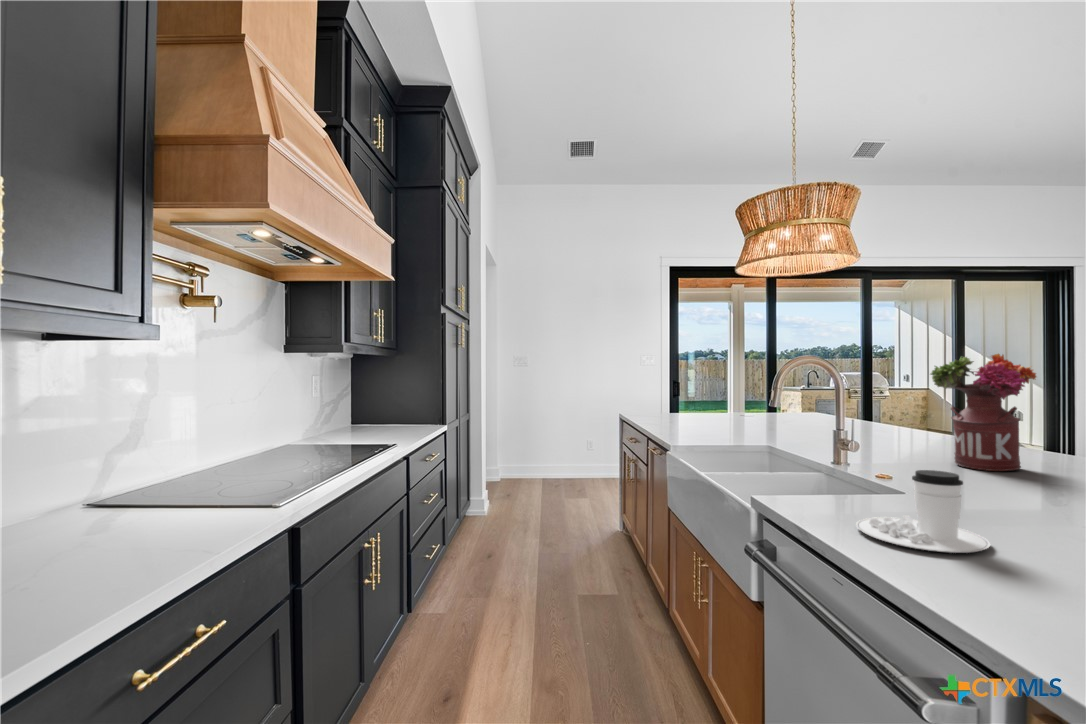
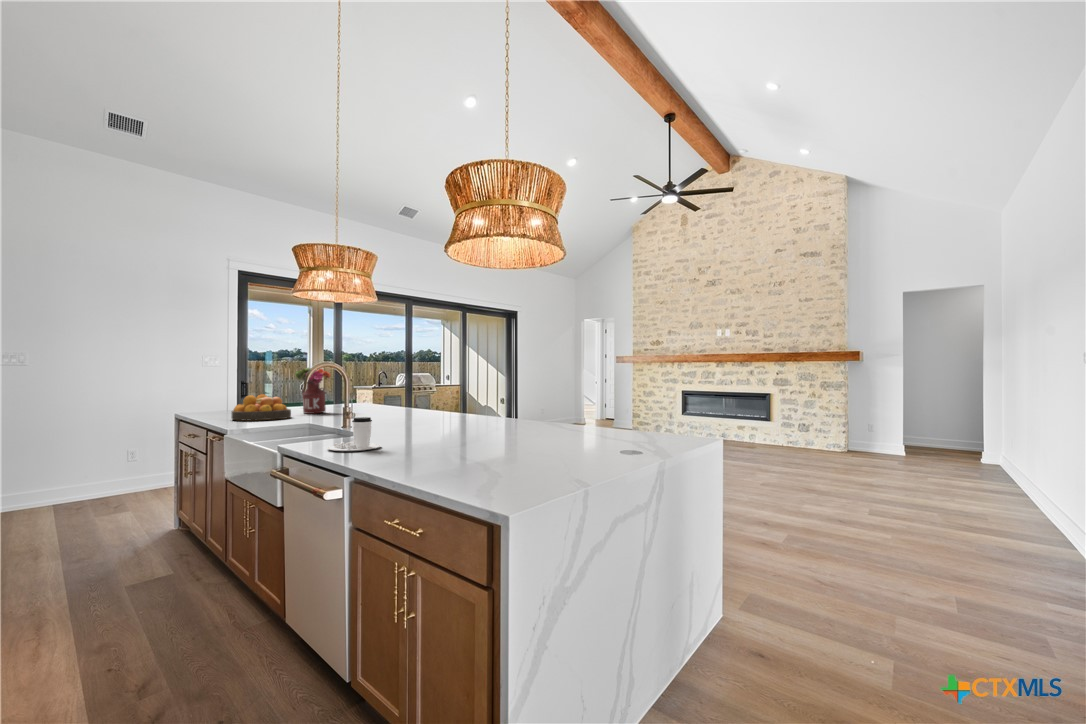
flower arrangement: present [931,354,1036,471] -> present [295,368,331,414]
fruit bowl: none [671,397,740,430] -> present [231,395,291,421]

